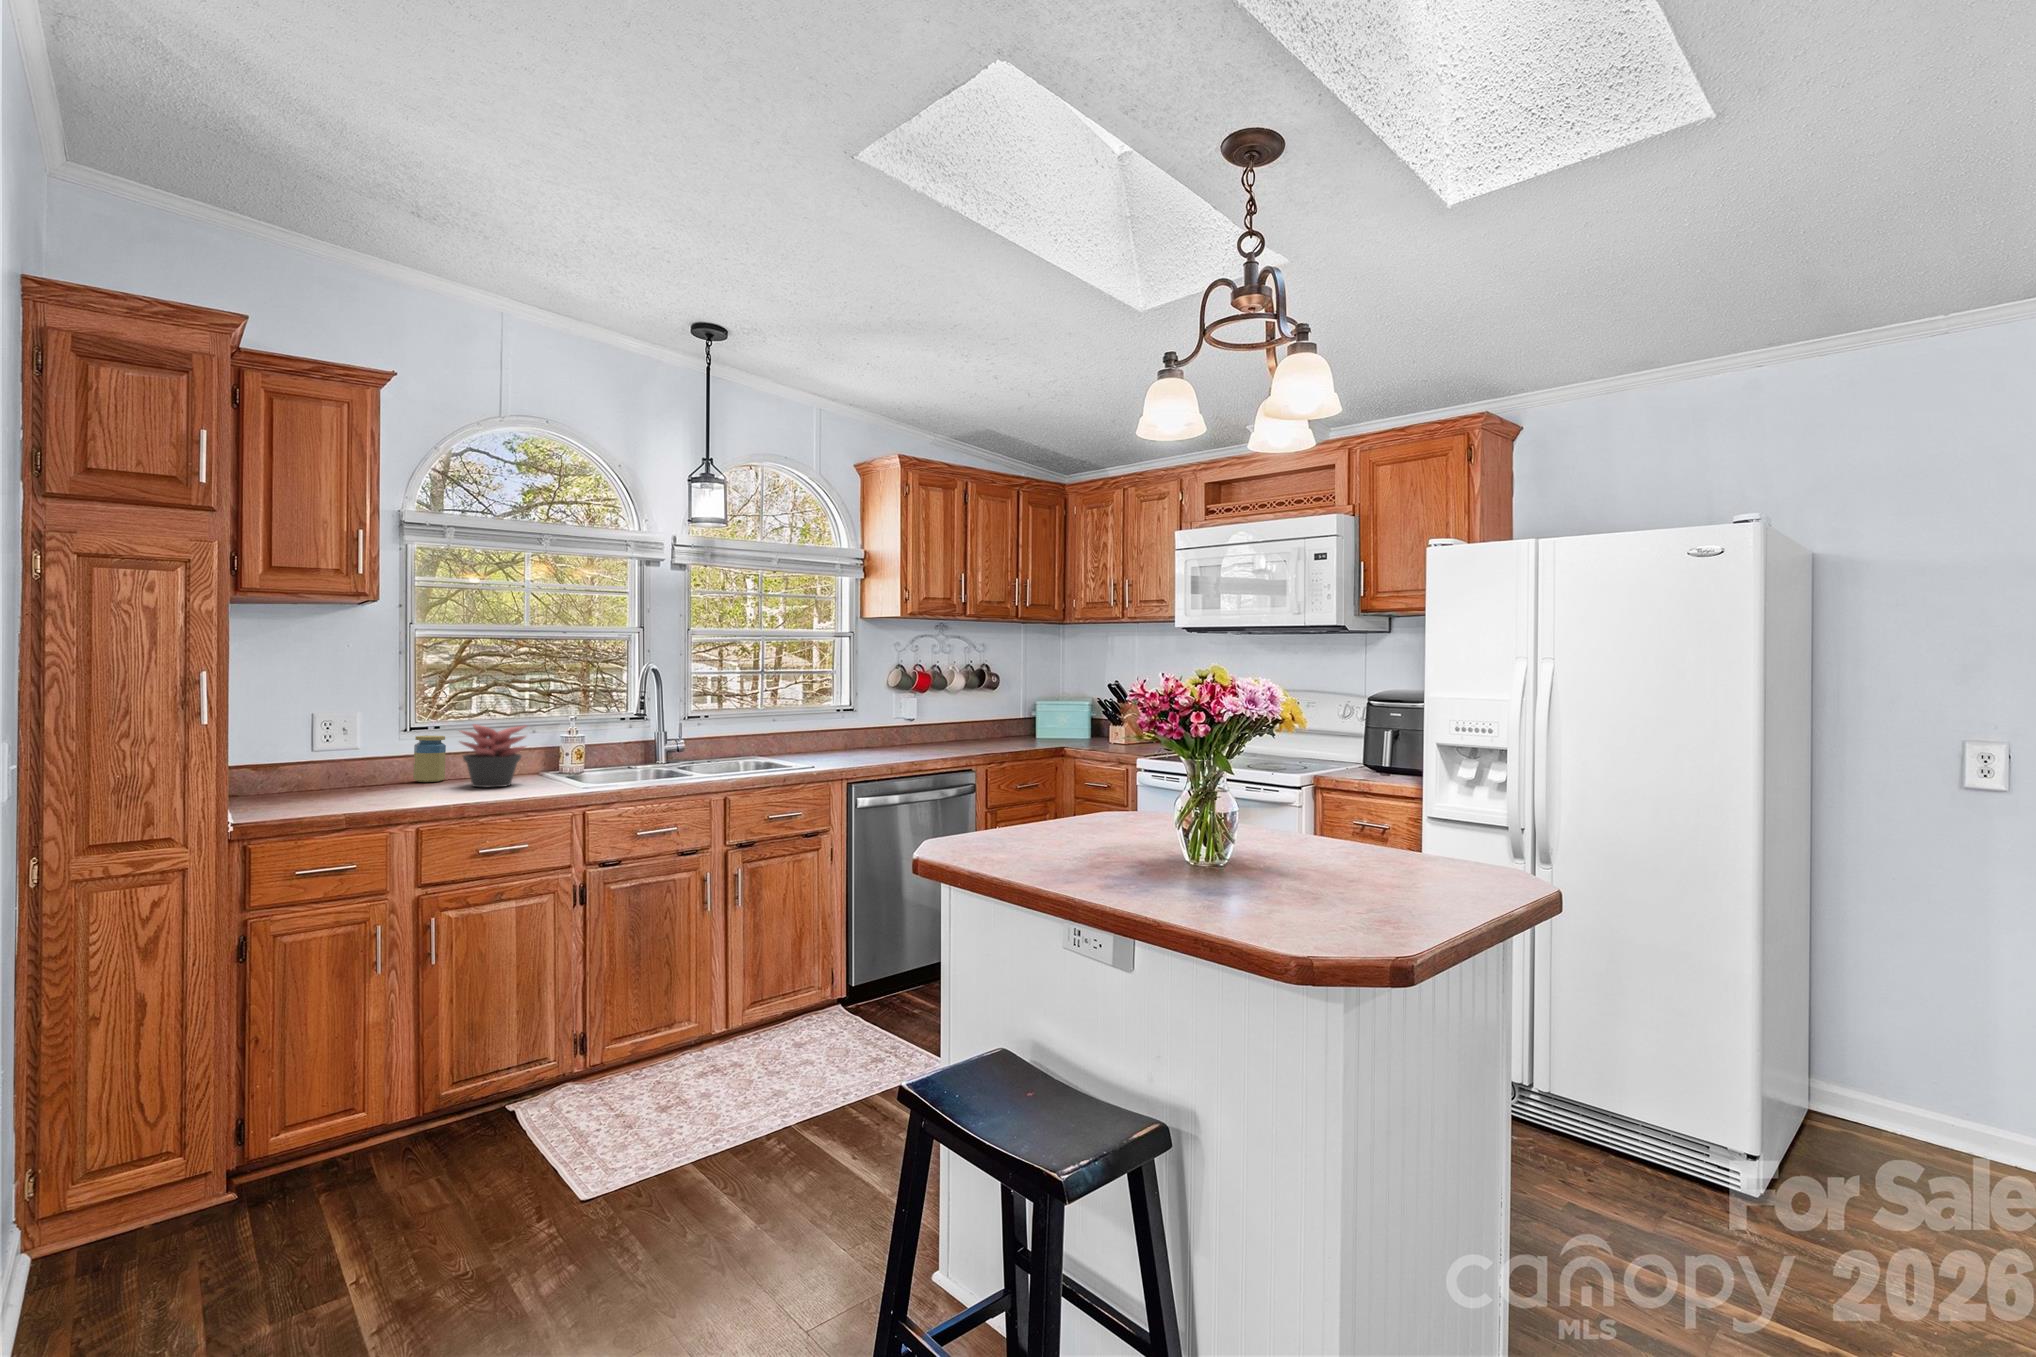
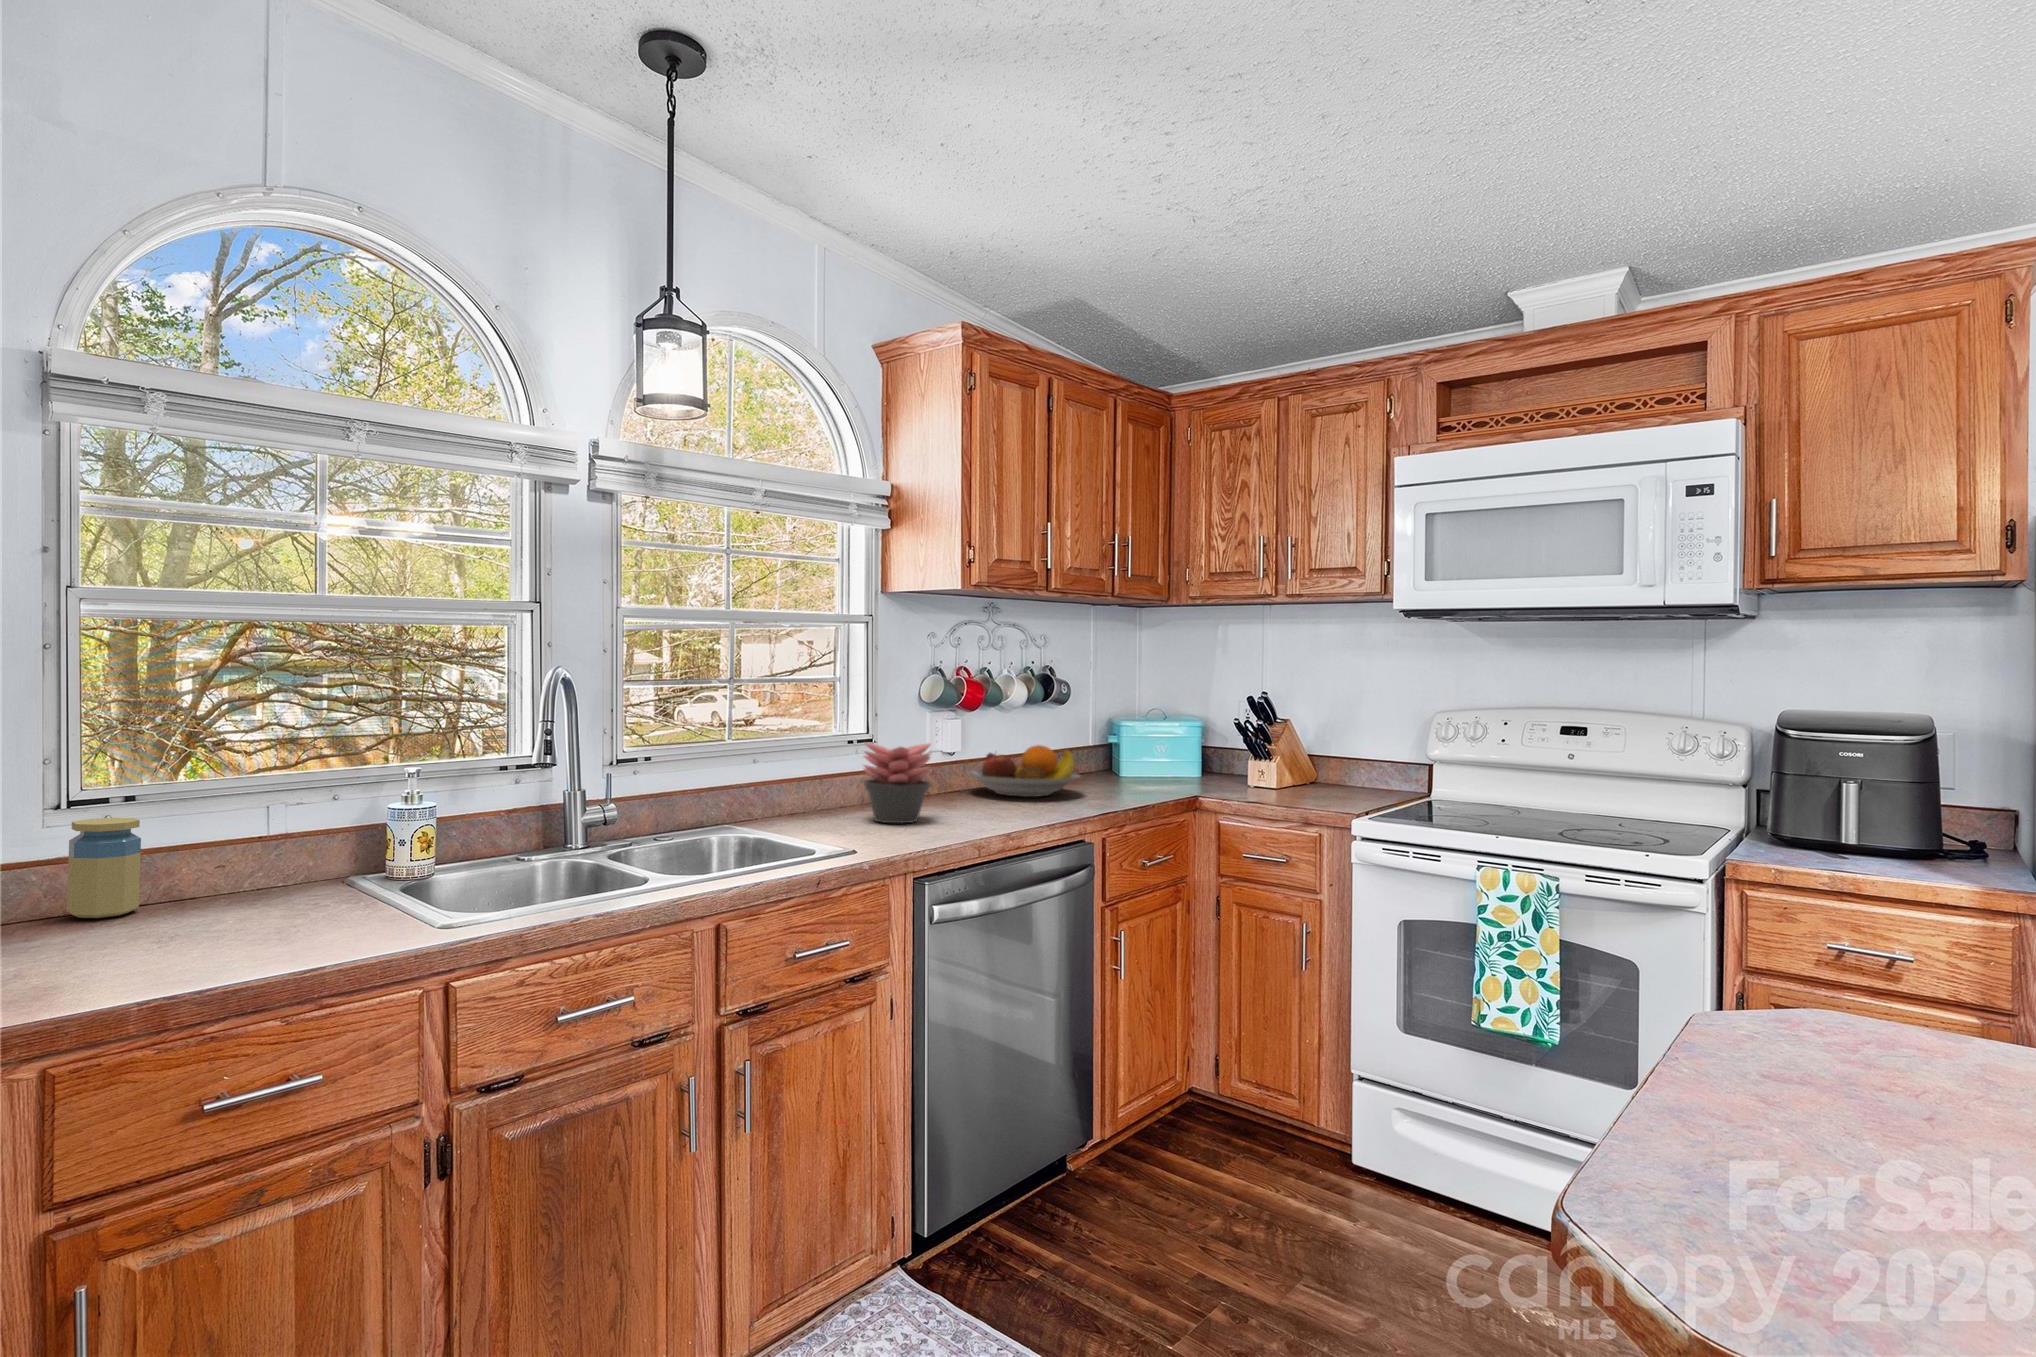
fruit bowl: none [917,715,990,747] -> present [967,745,1080,797]
succulent plant: present [460,724,526,787] -> present [864,742,930,823]

